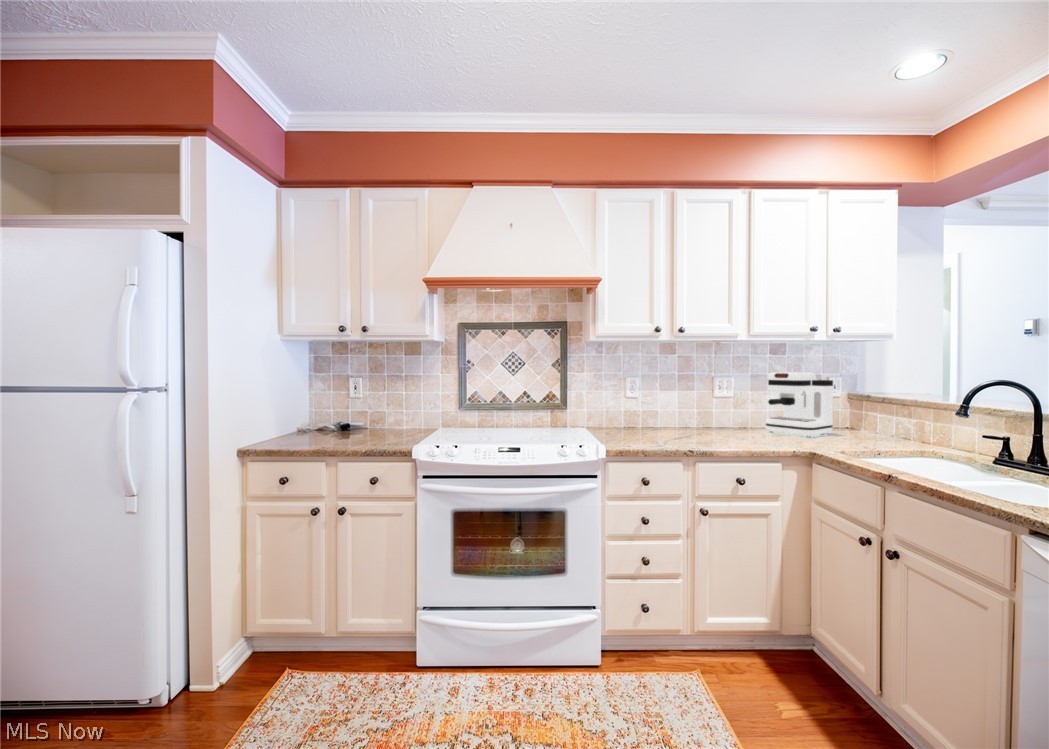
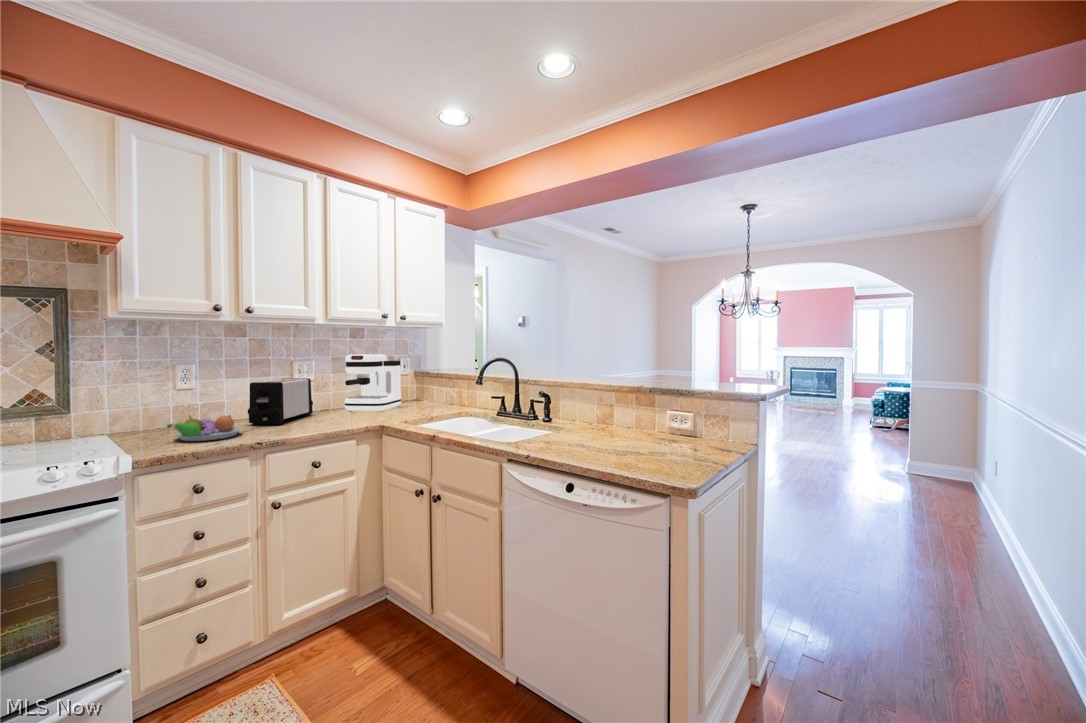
toaster: none [679,394,734,437] -> present [248,378,313,425]
fruit bowl: none [624,420,677,443] -> present [167,415,242,441]

